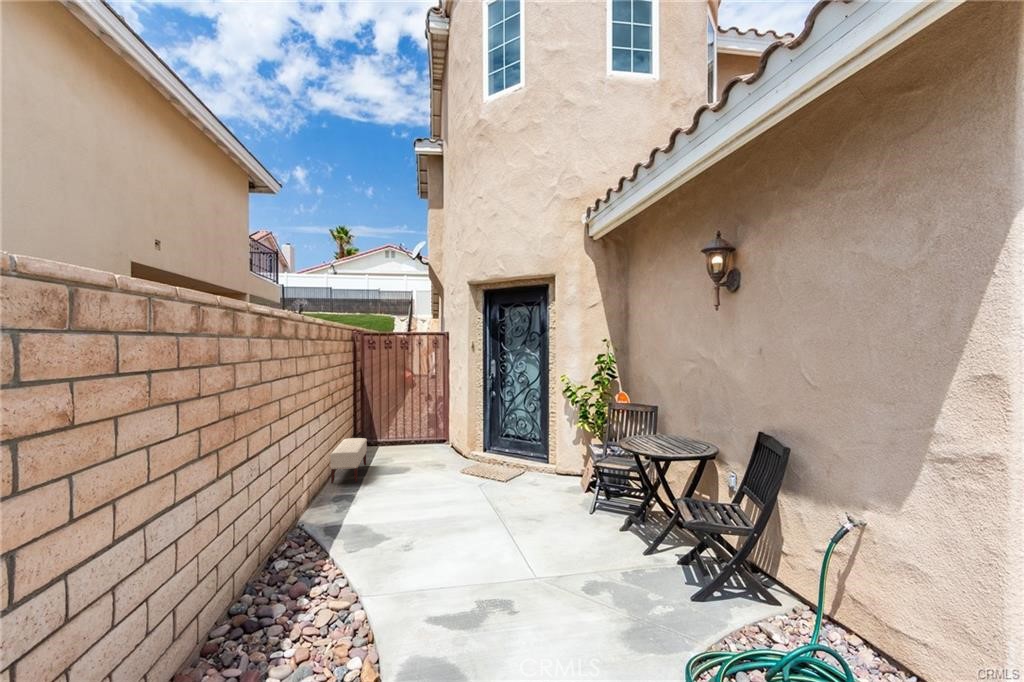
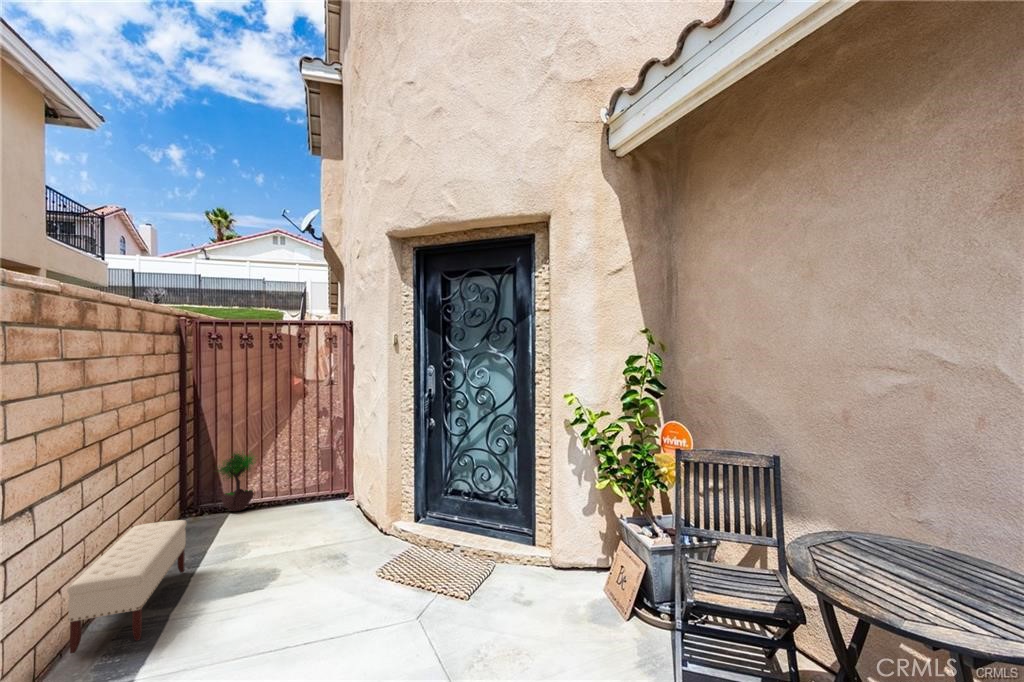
potted tree: none [372,408,396,446] -> present [218,451,256,511]

